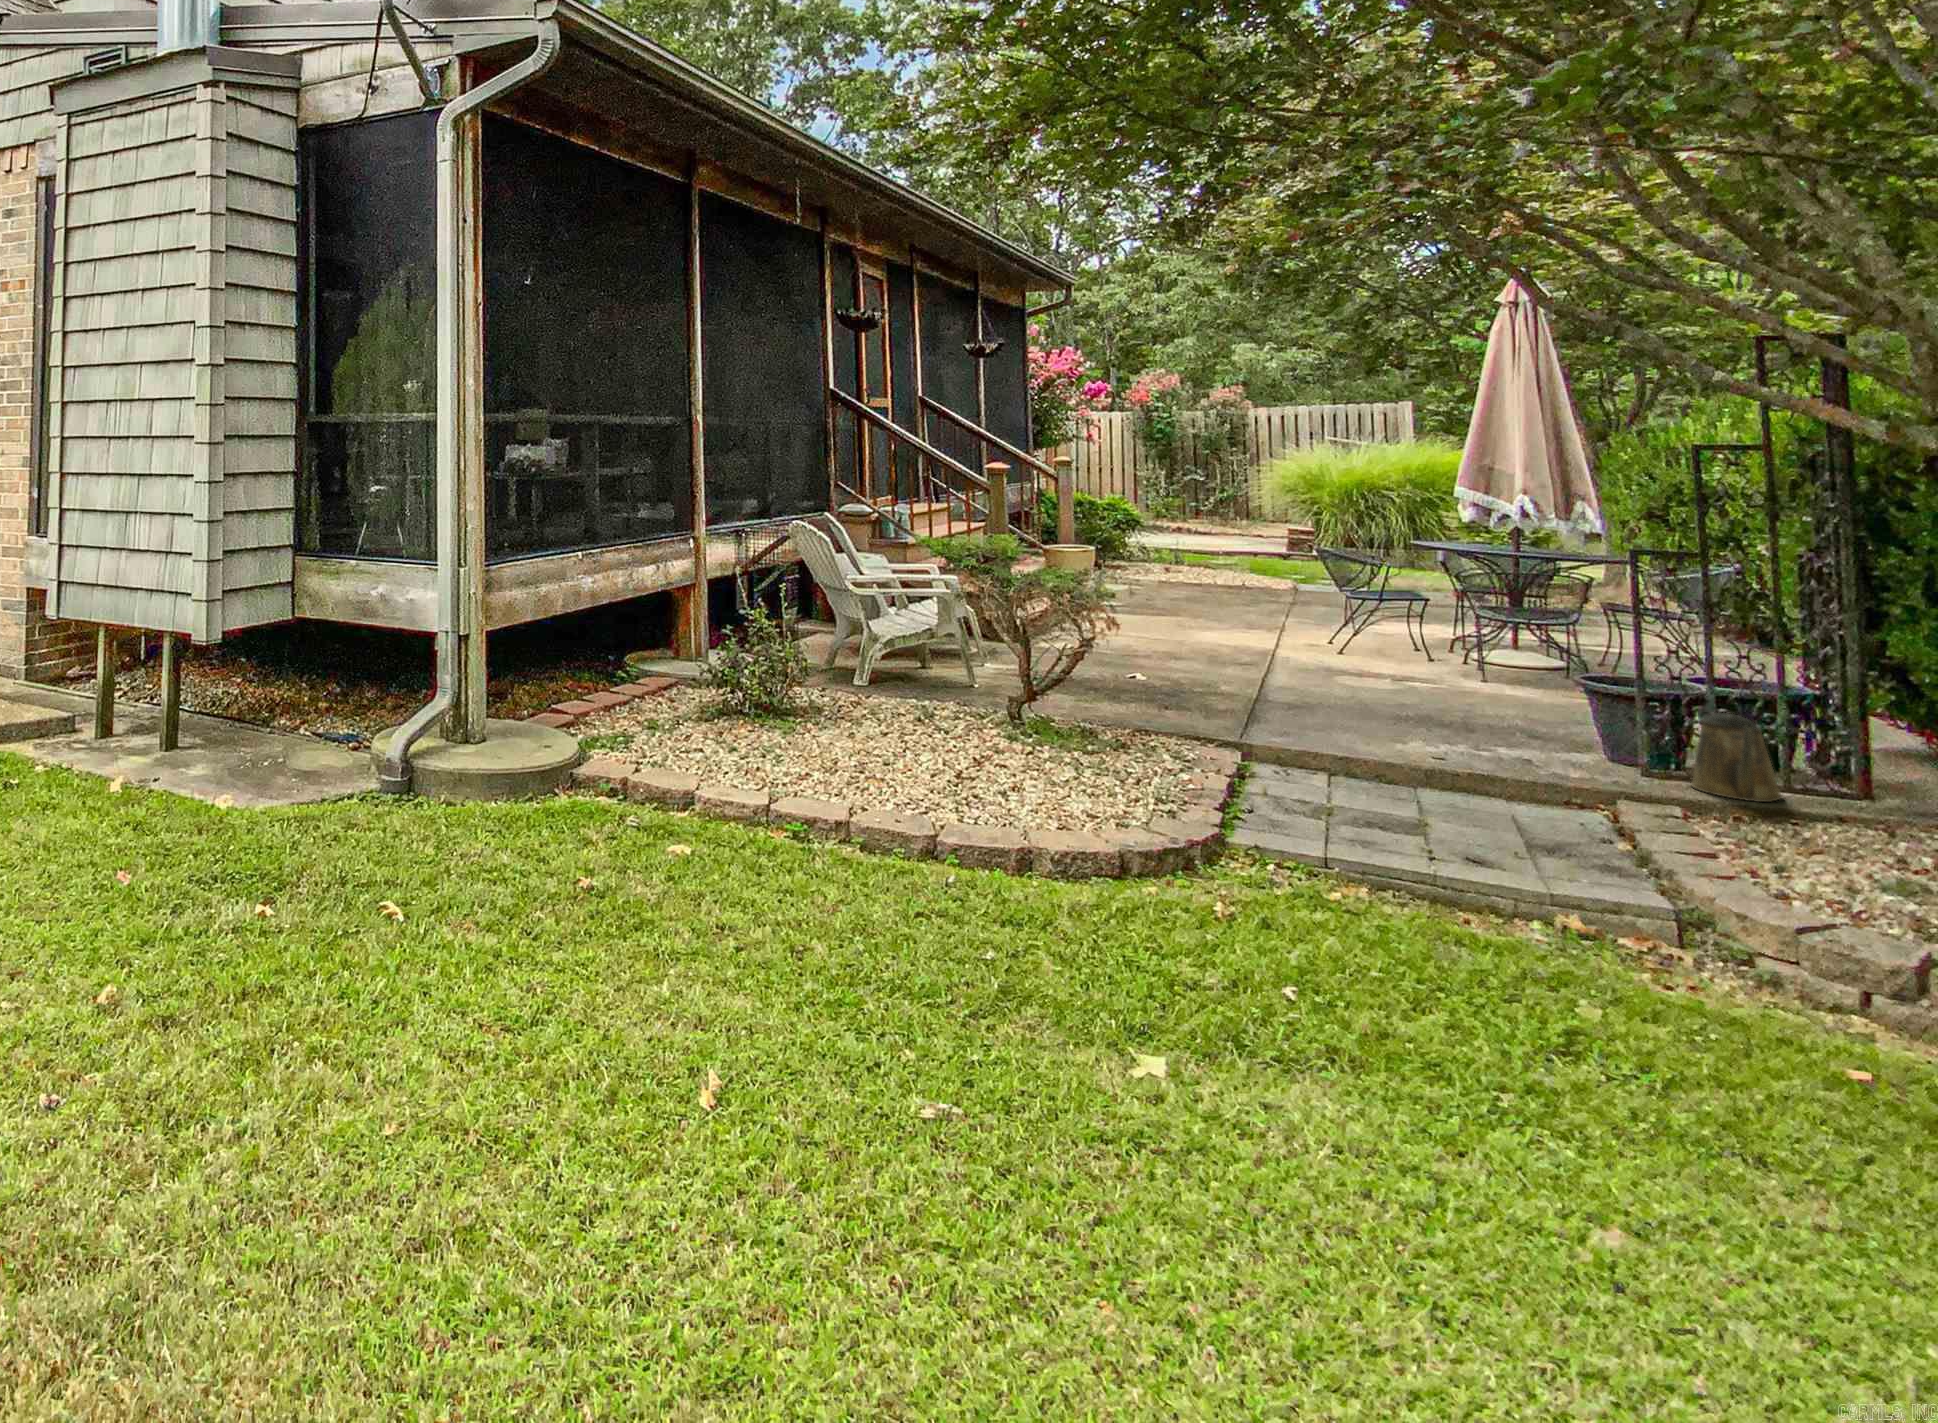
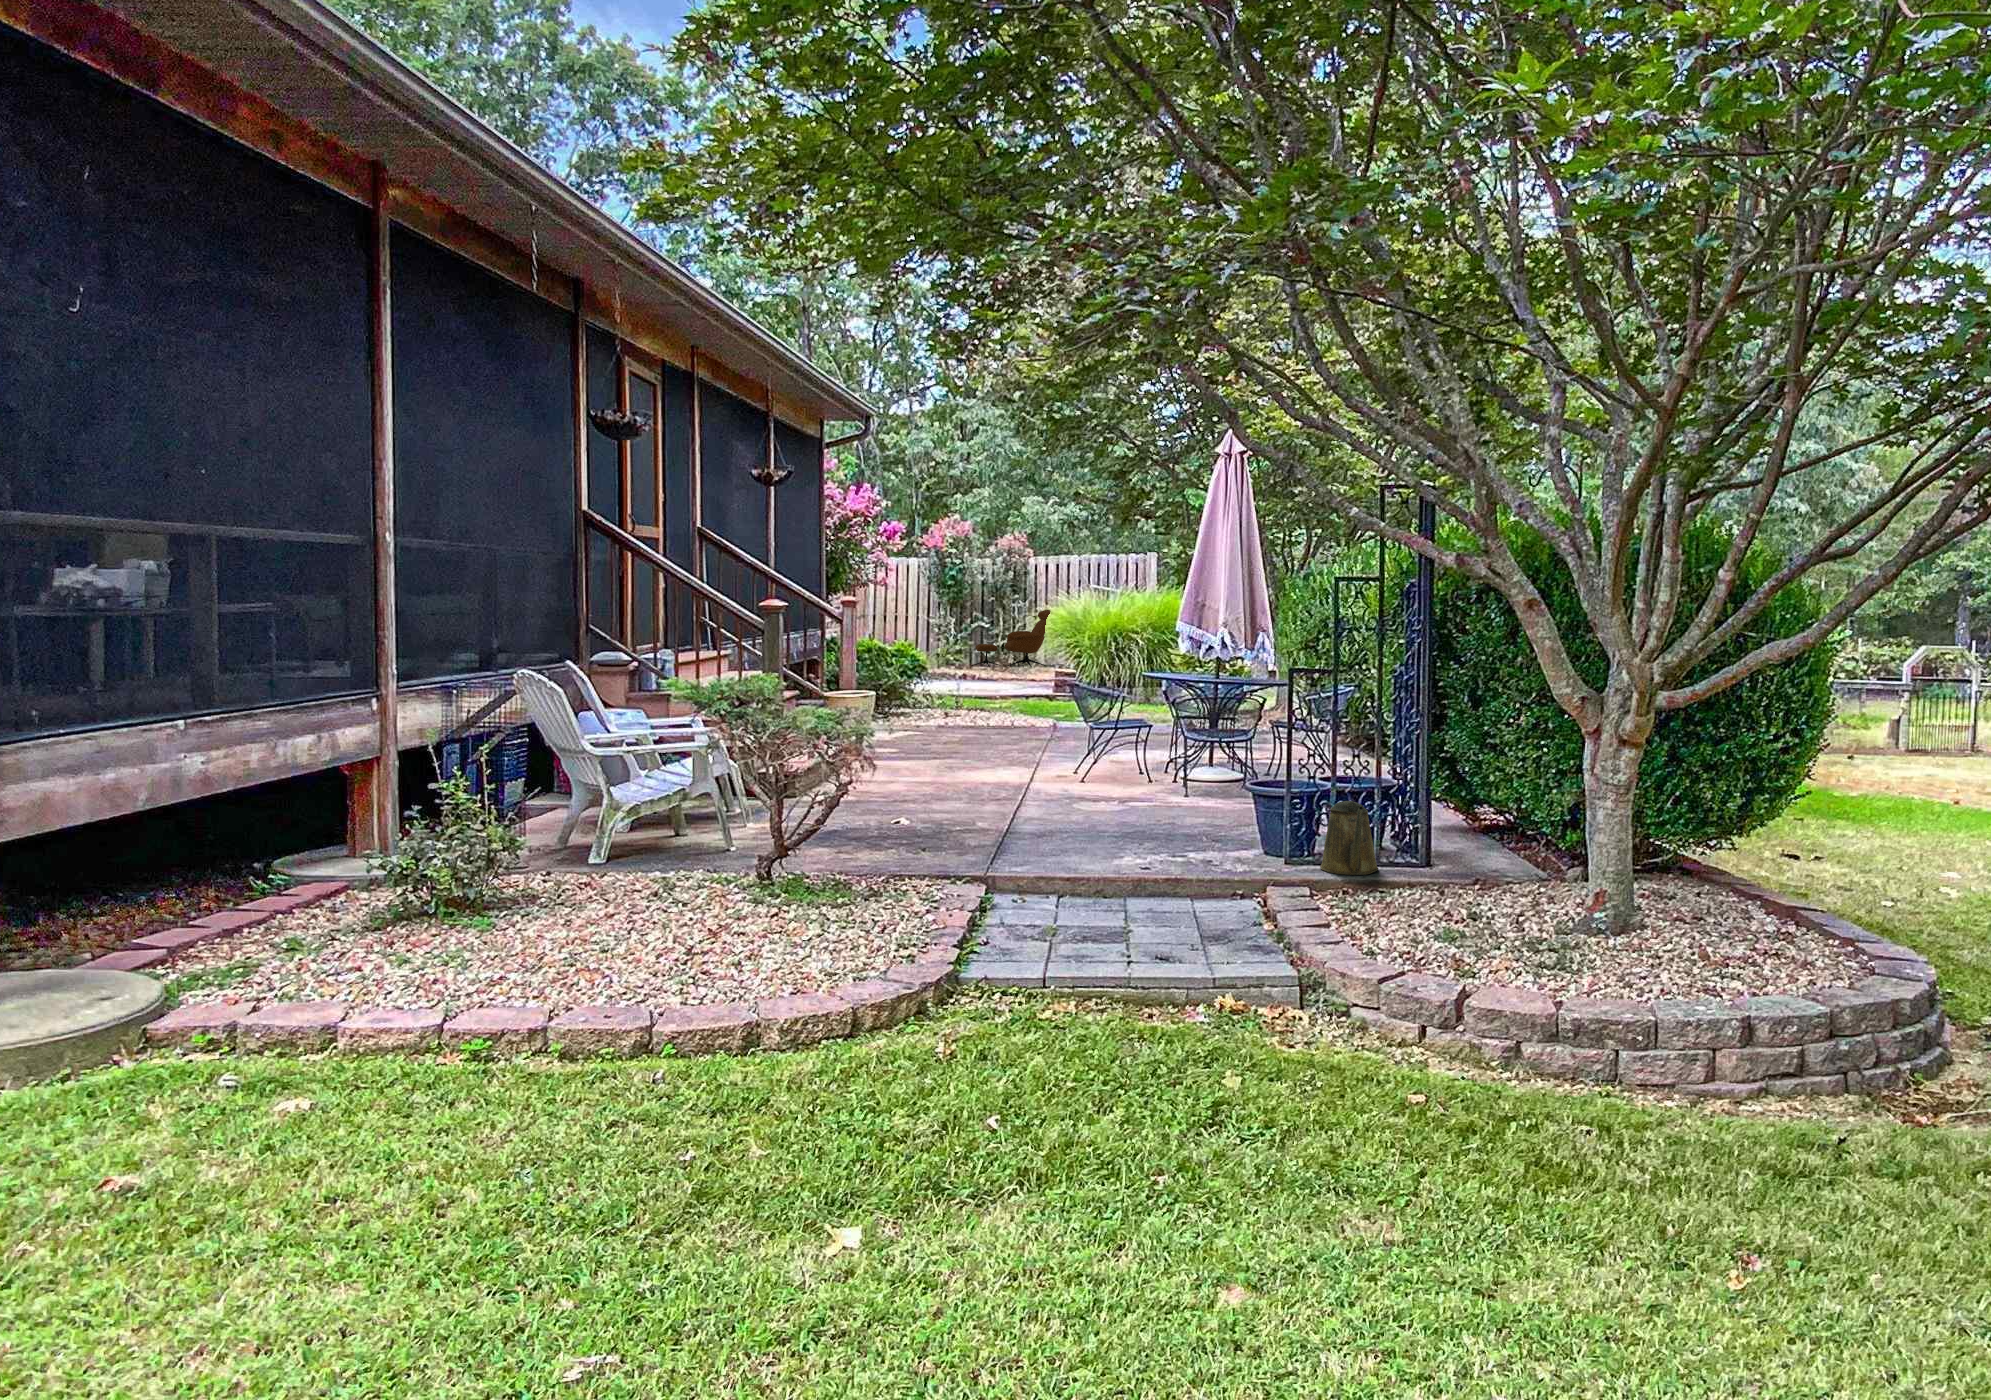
lounge chair: none [1193,462,1284,521] -> present [972,610,1050,667]

